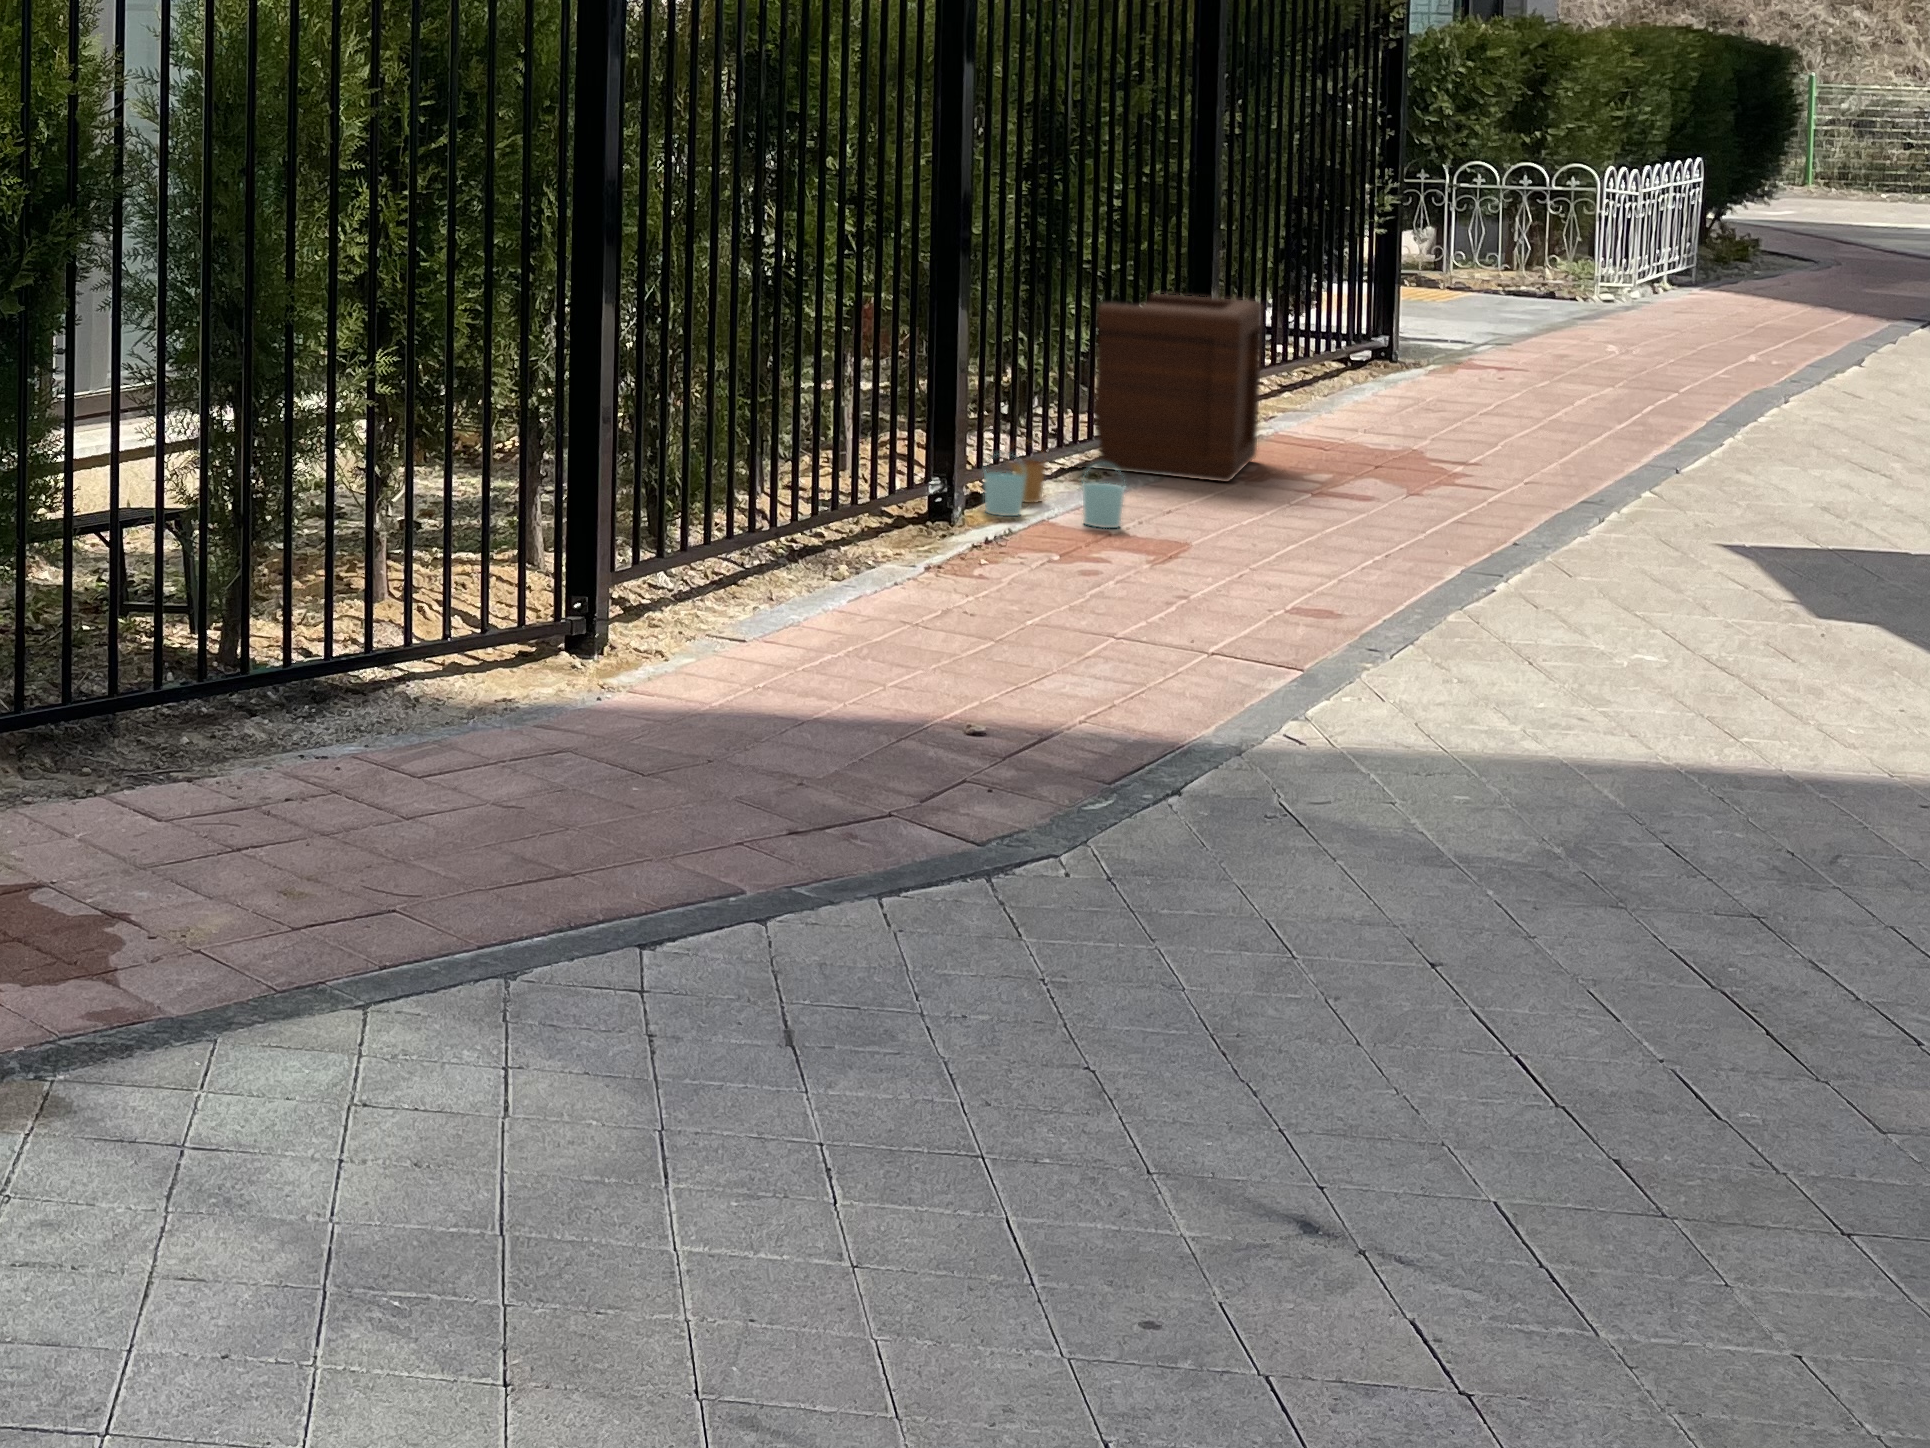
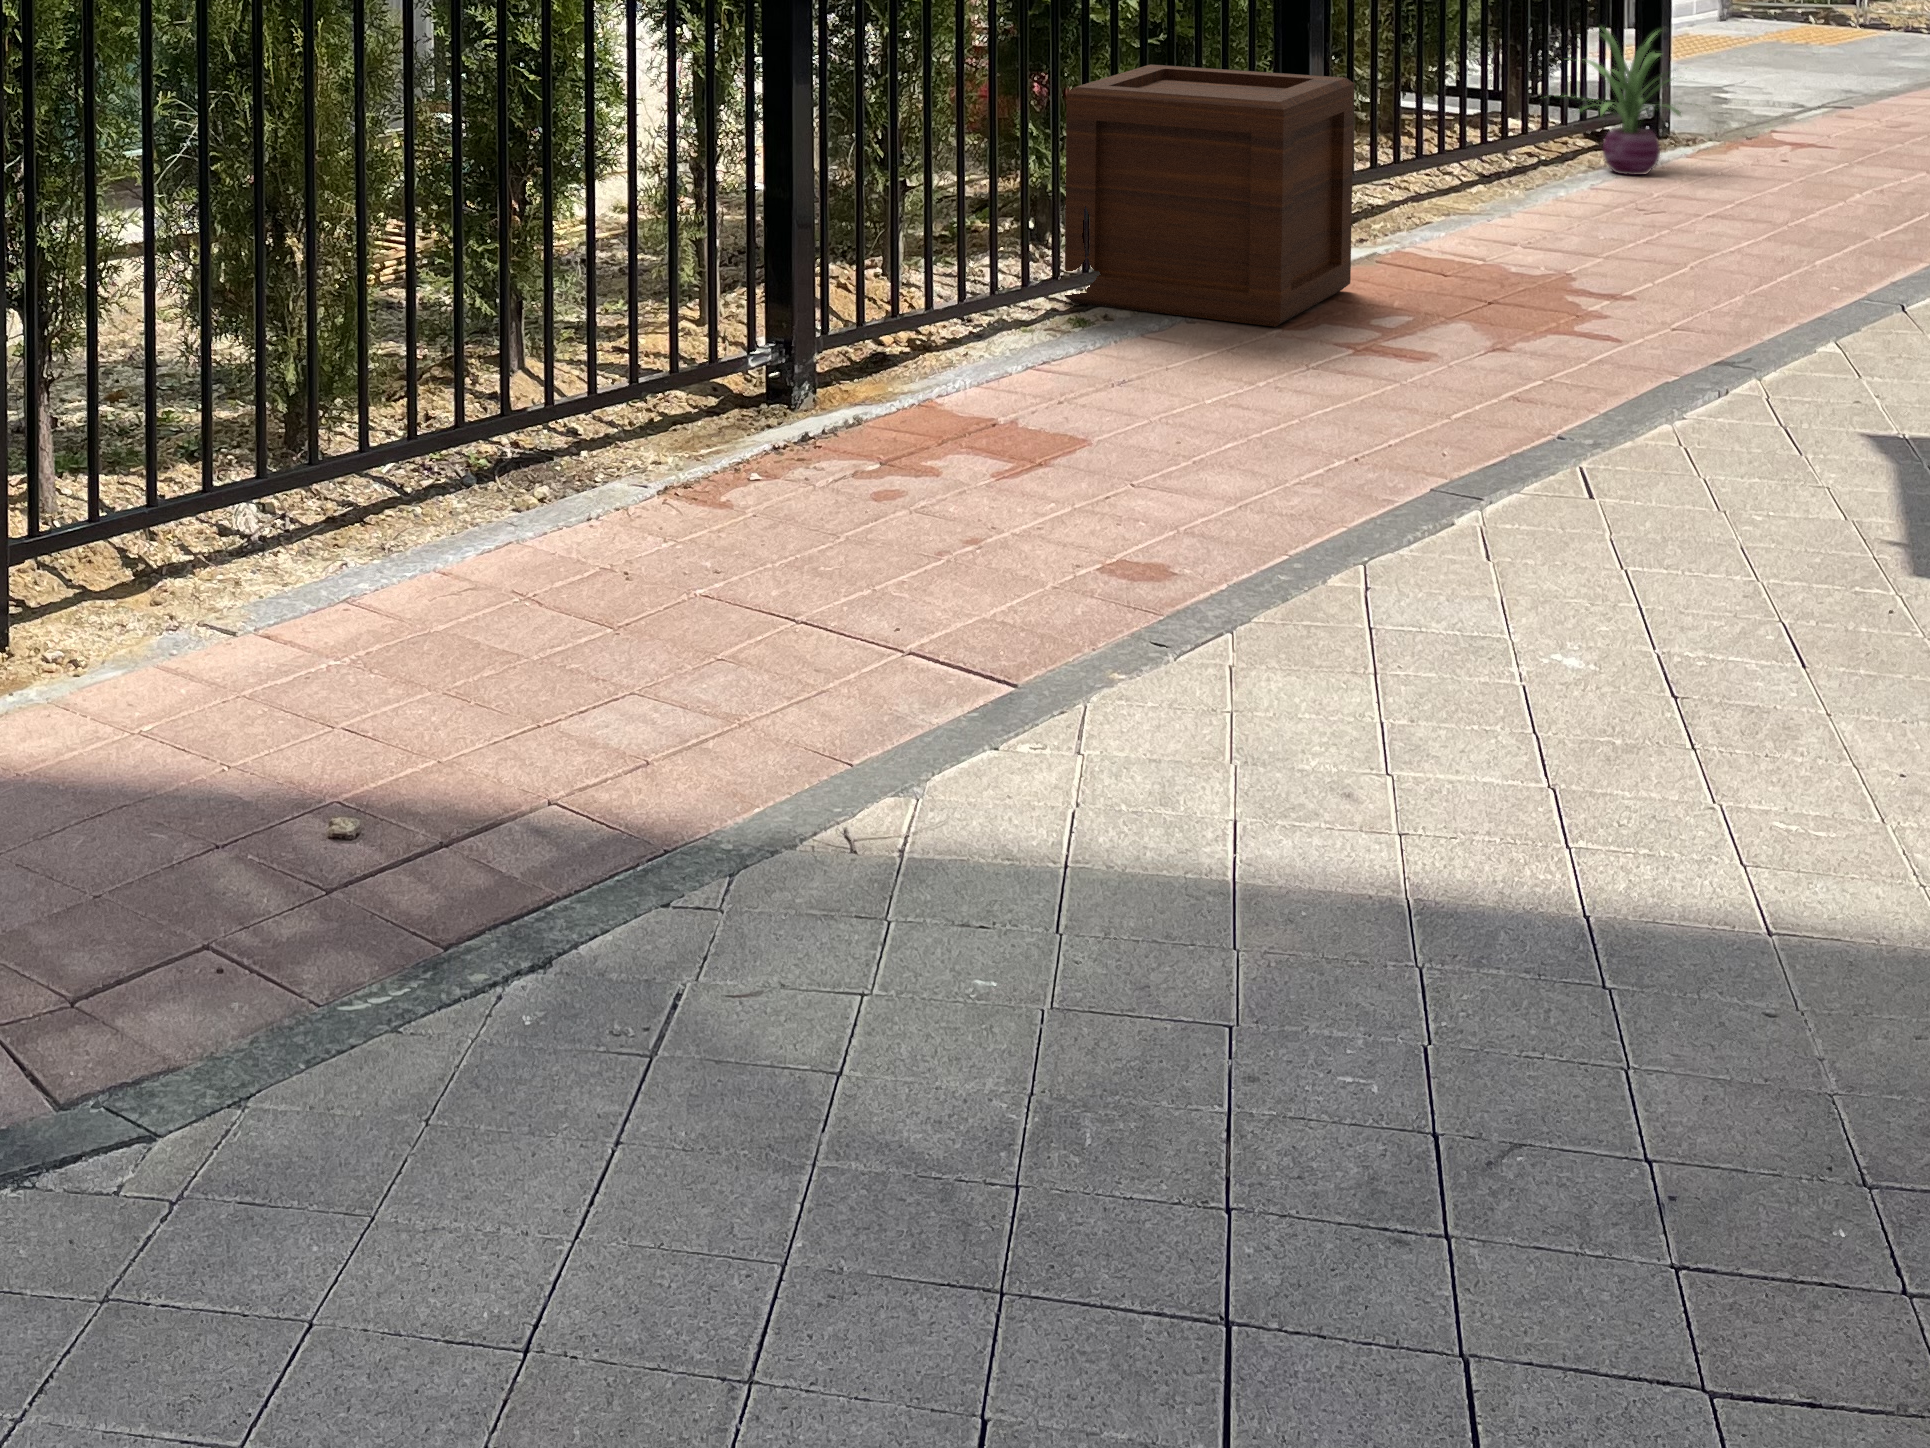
decorative plant: none [1302,274,1450,391] -> present [1579,27,1681,175]
bucket: present [984,452,1125,528] -> none [878,282,1051,409]

